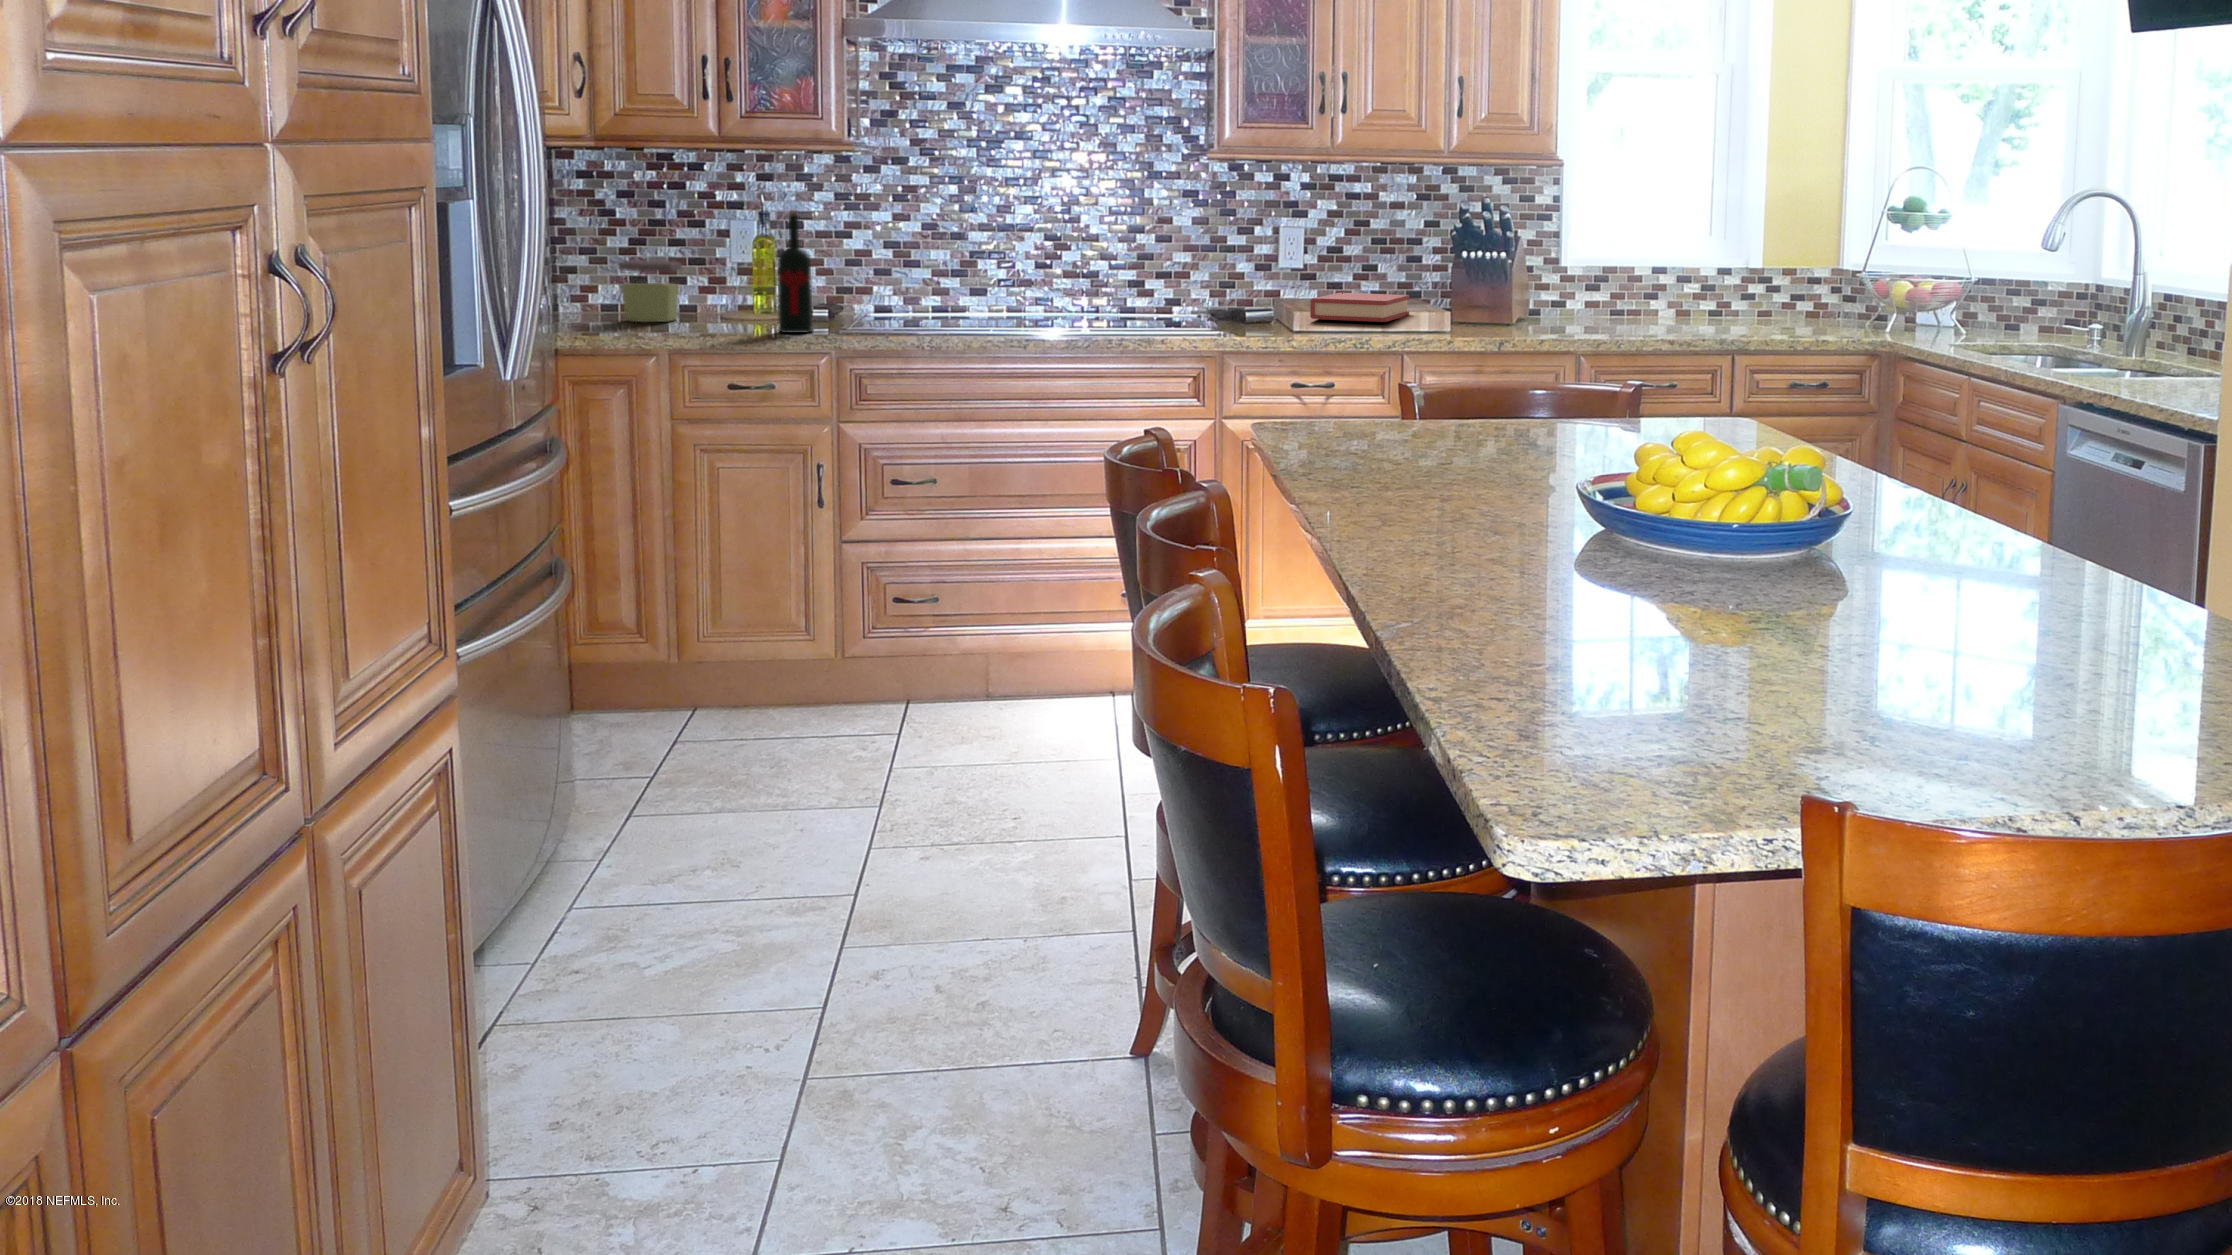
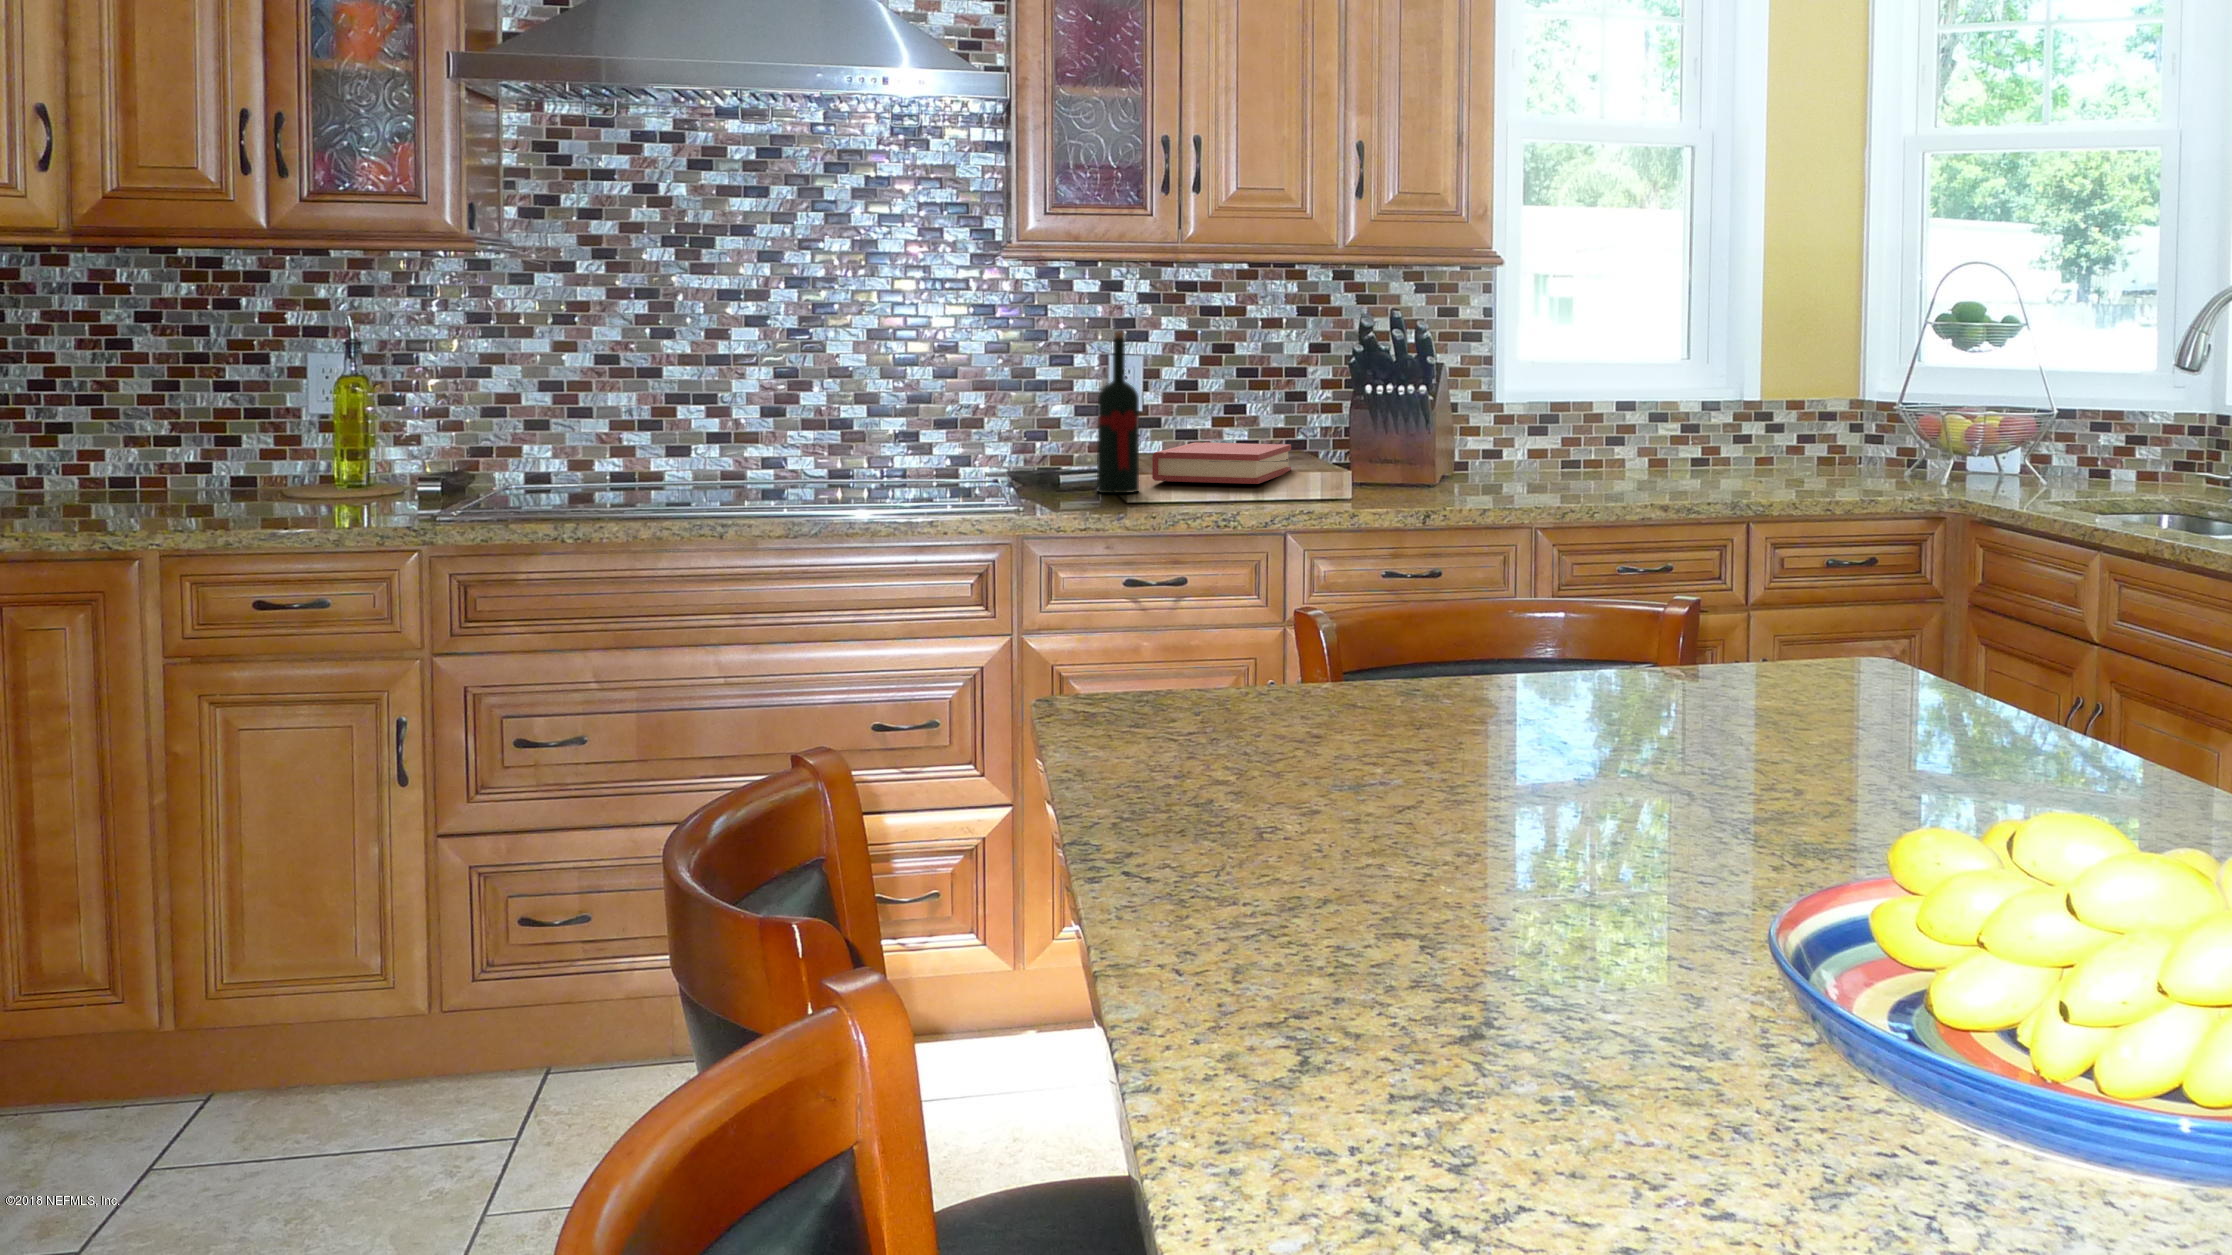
wine bottle: present [778,210,812,333] -> present [1097,331,1139,493]
jar: present [618,261,682,322] -> none [124,413,228,504]

